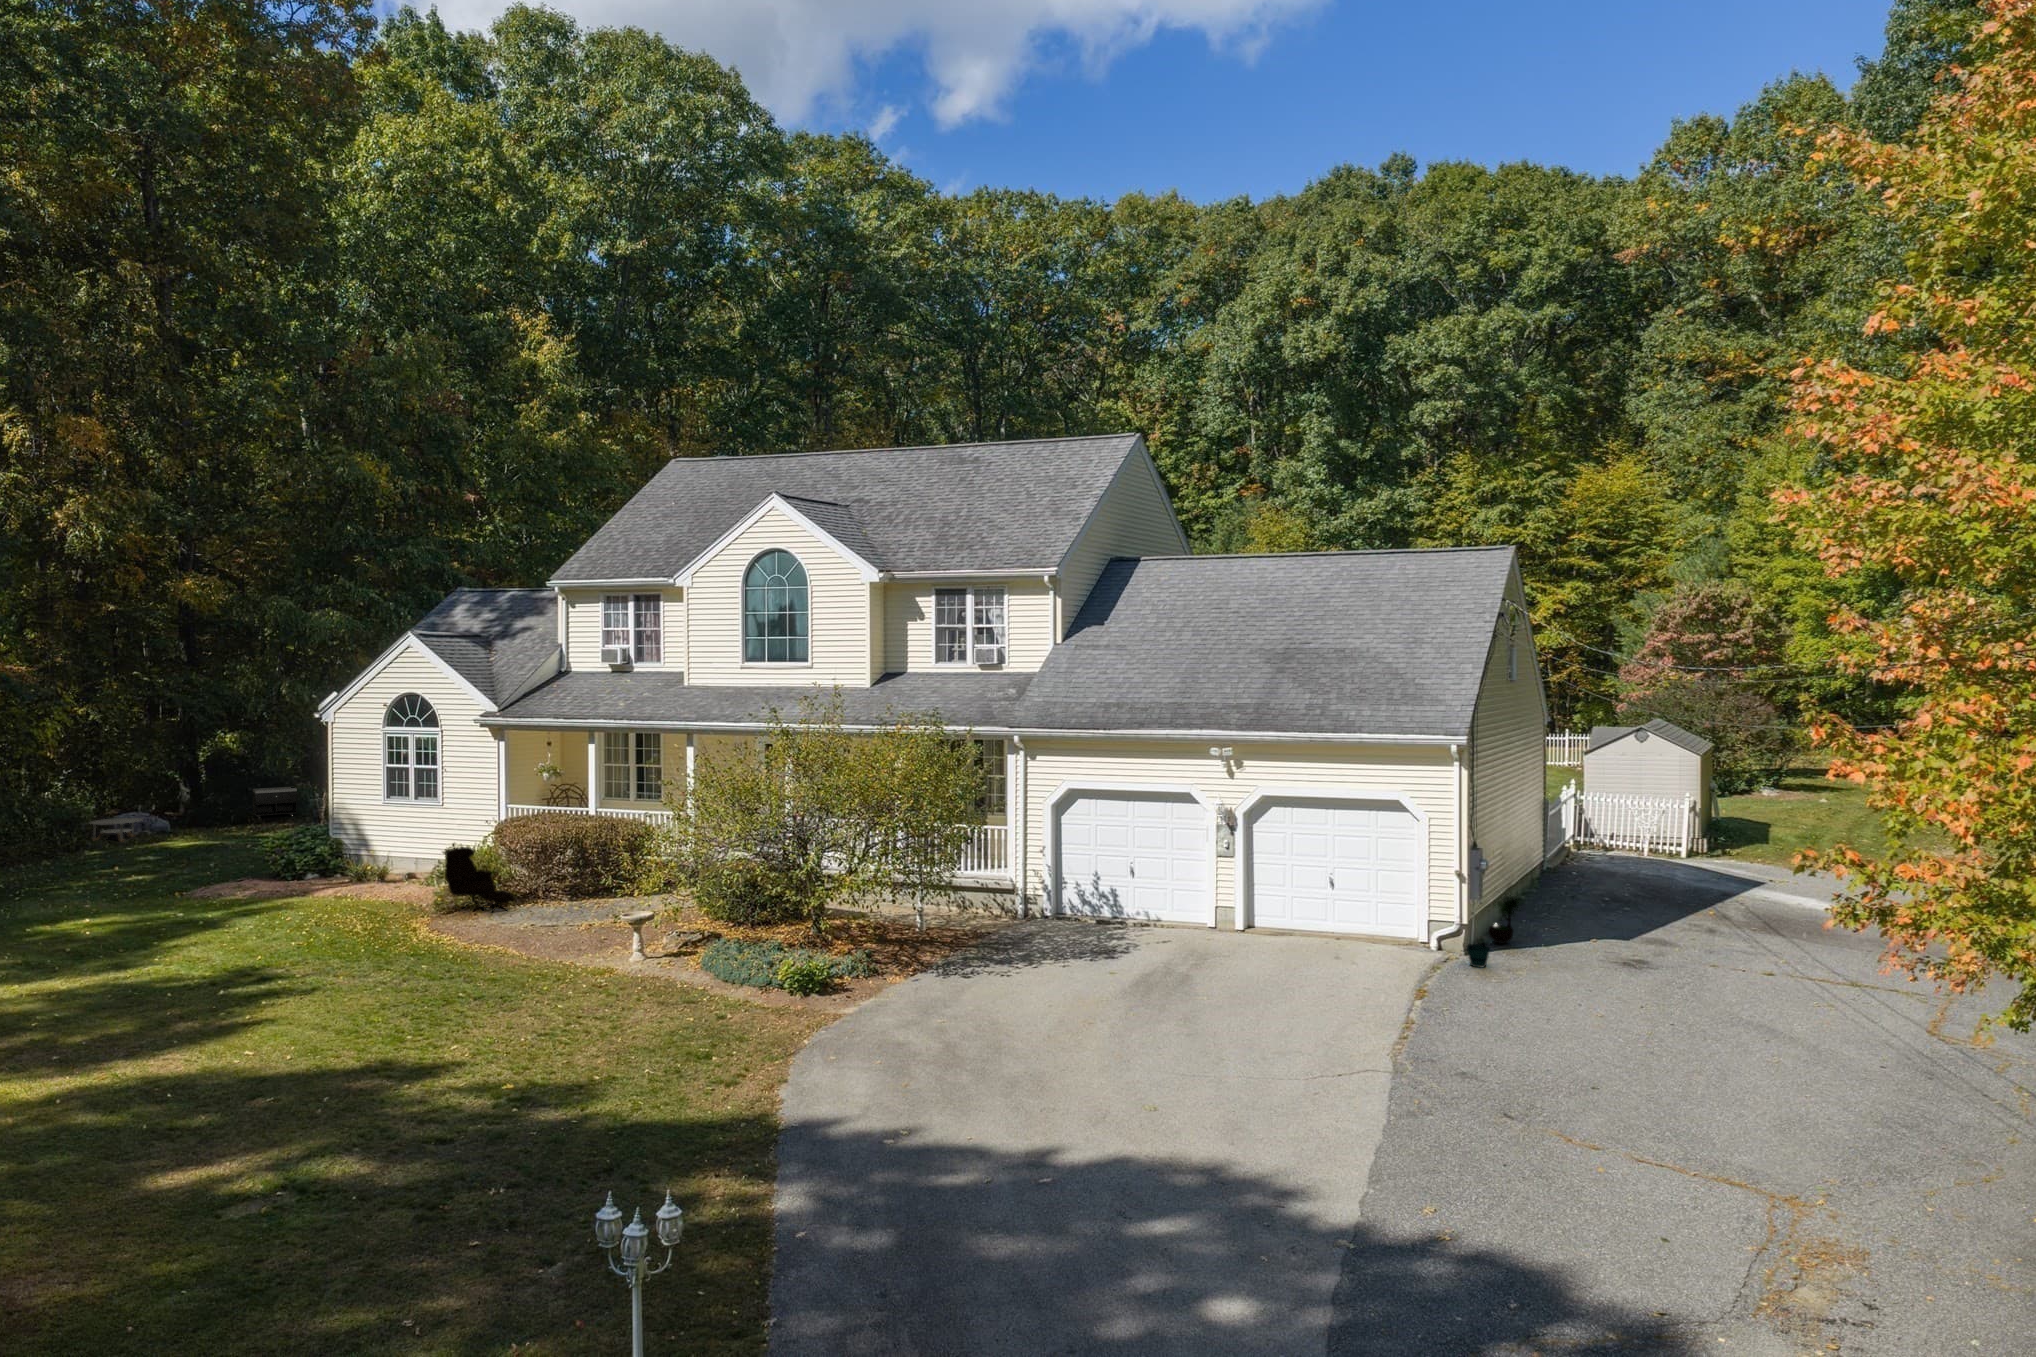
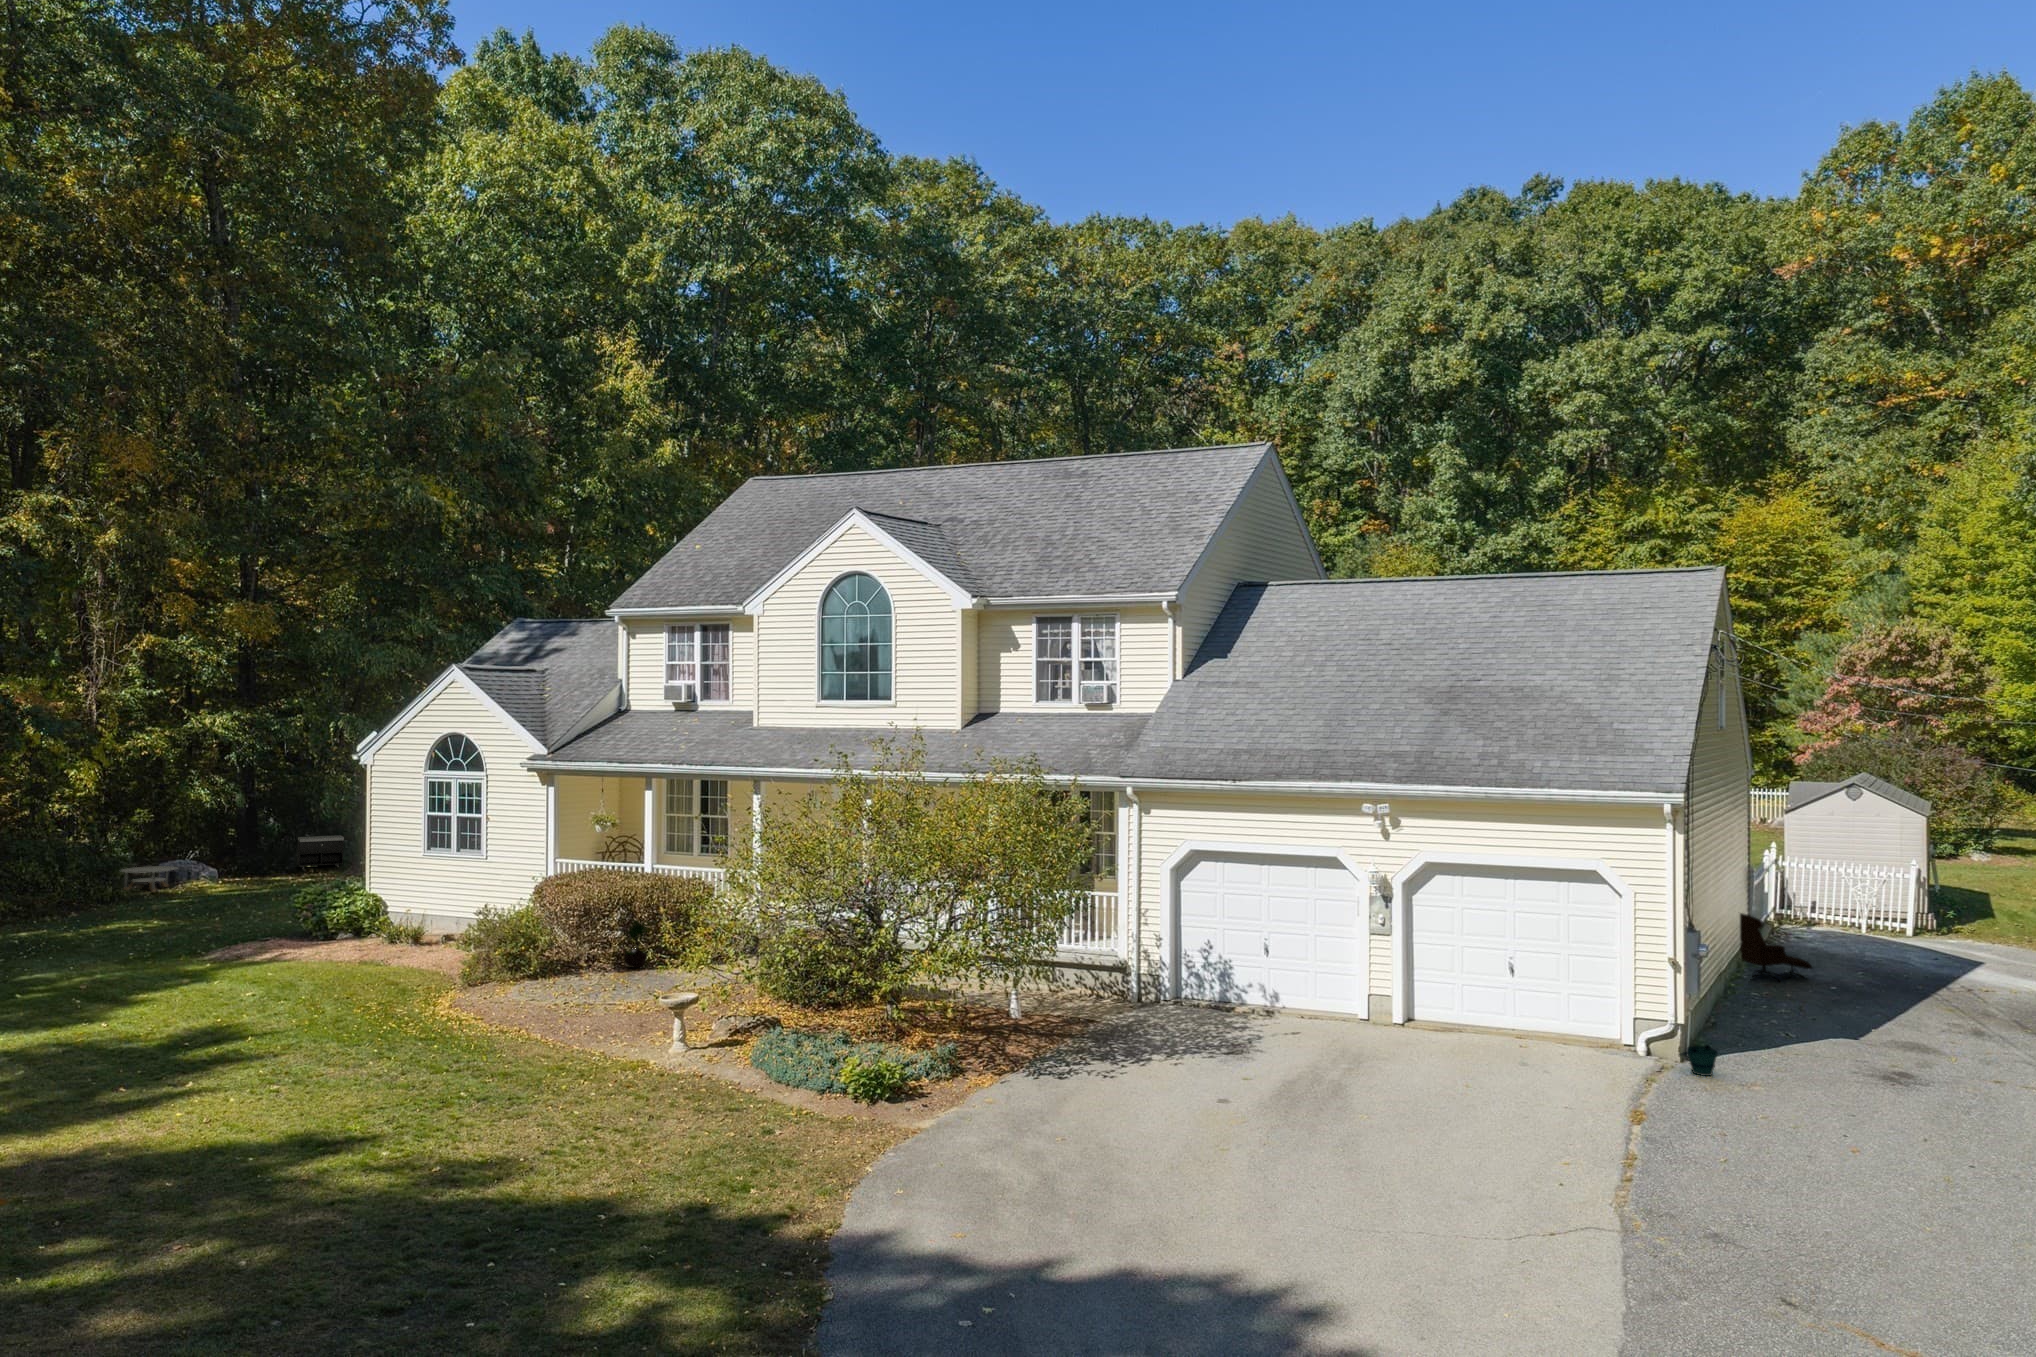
lounge chair: present [445,847,514,911] -> present [1740,913,1812,981]
potted tree: present [1488,895,1519,944] -> present [624,920,649,968]

